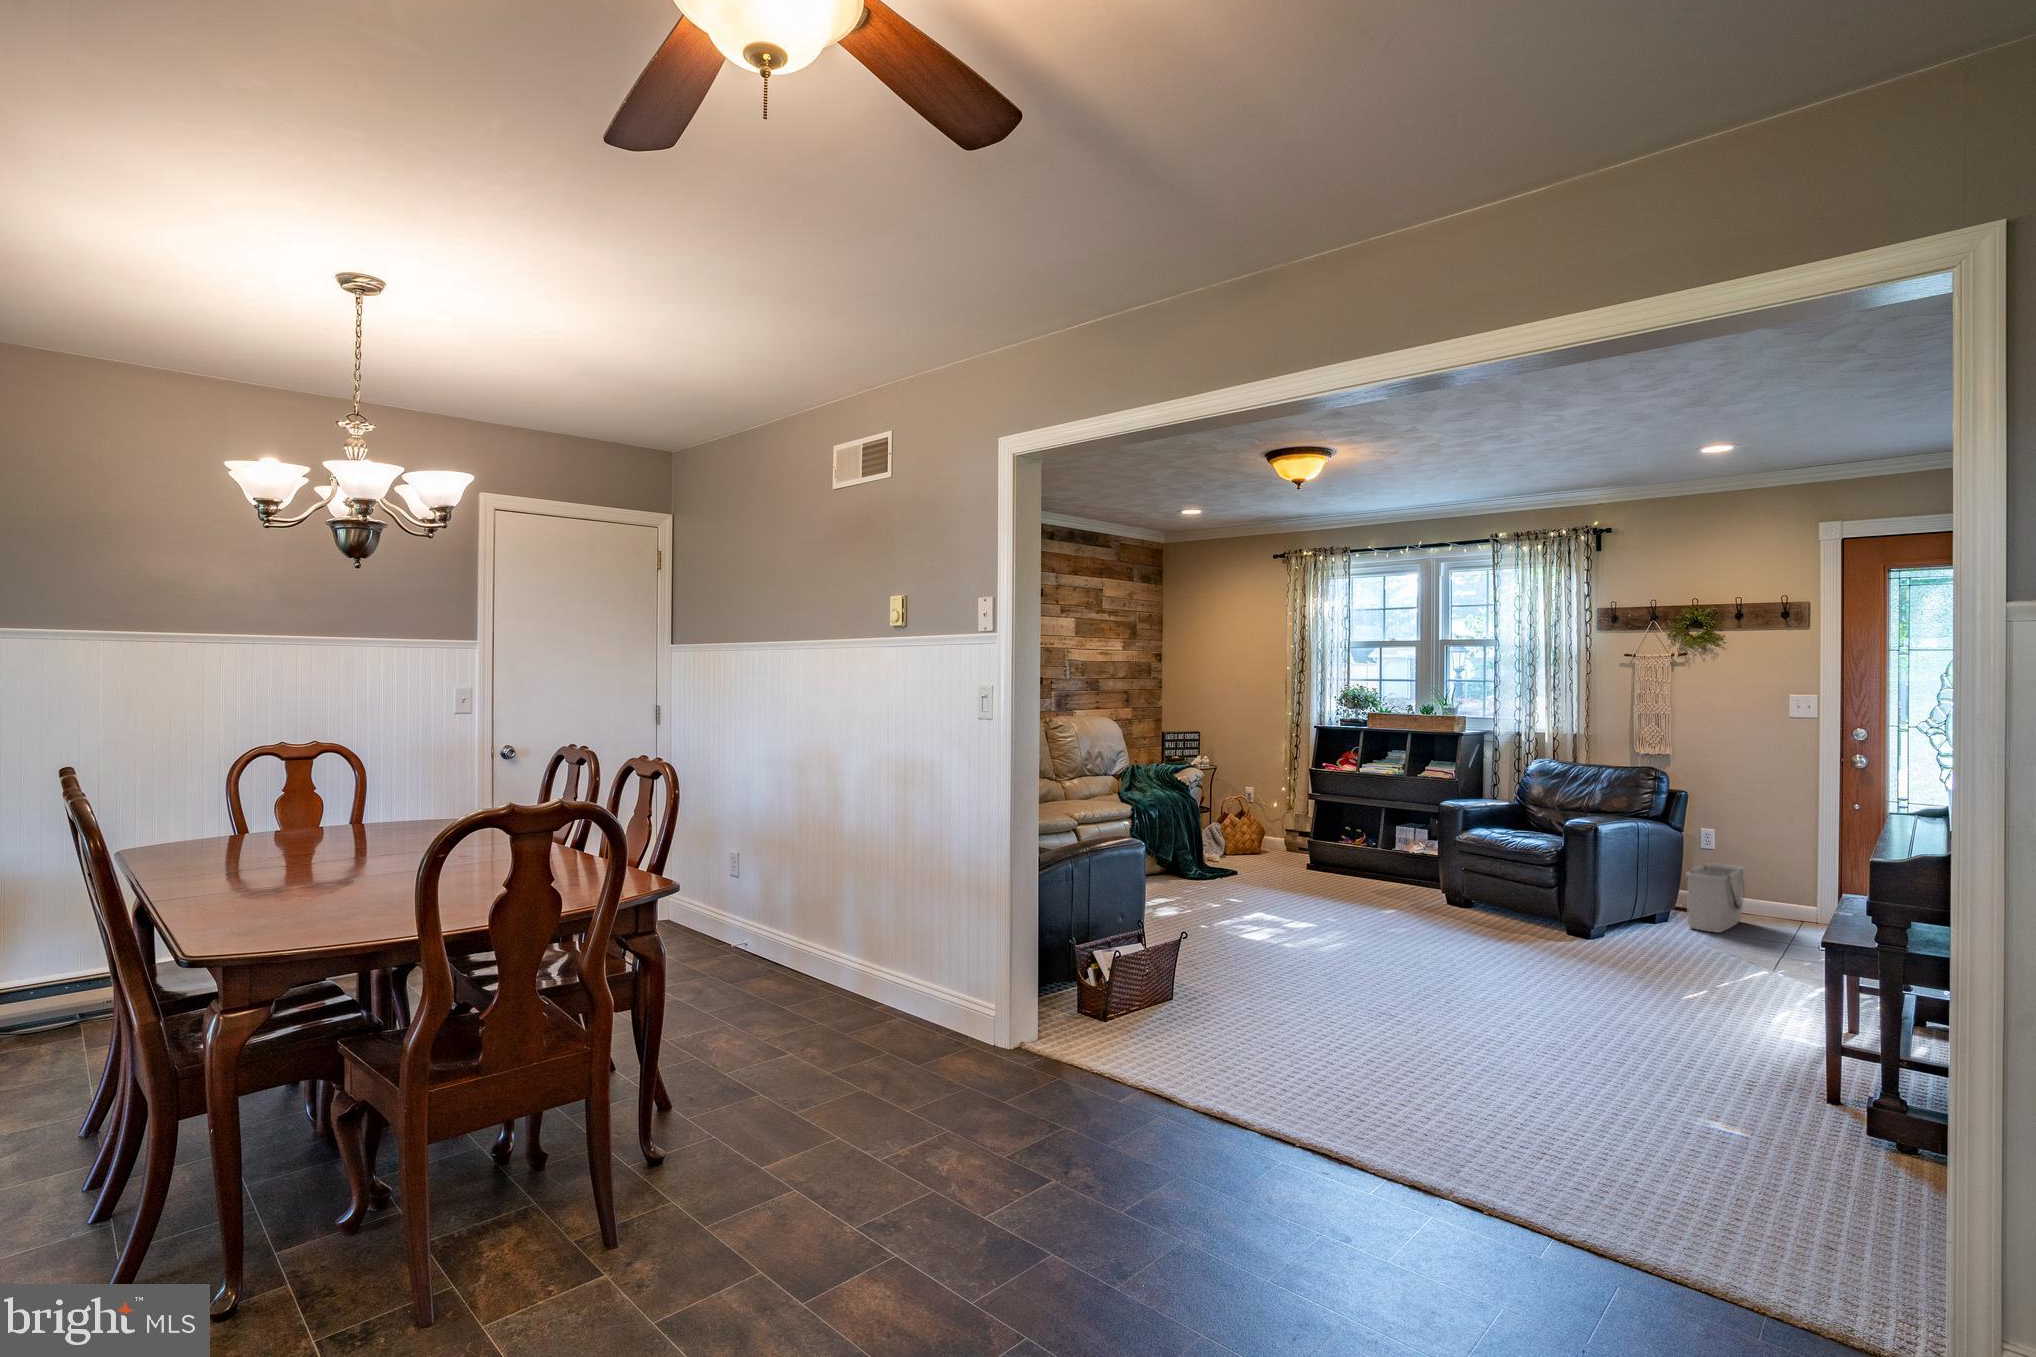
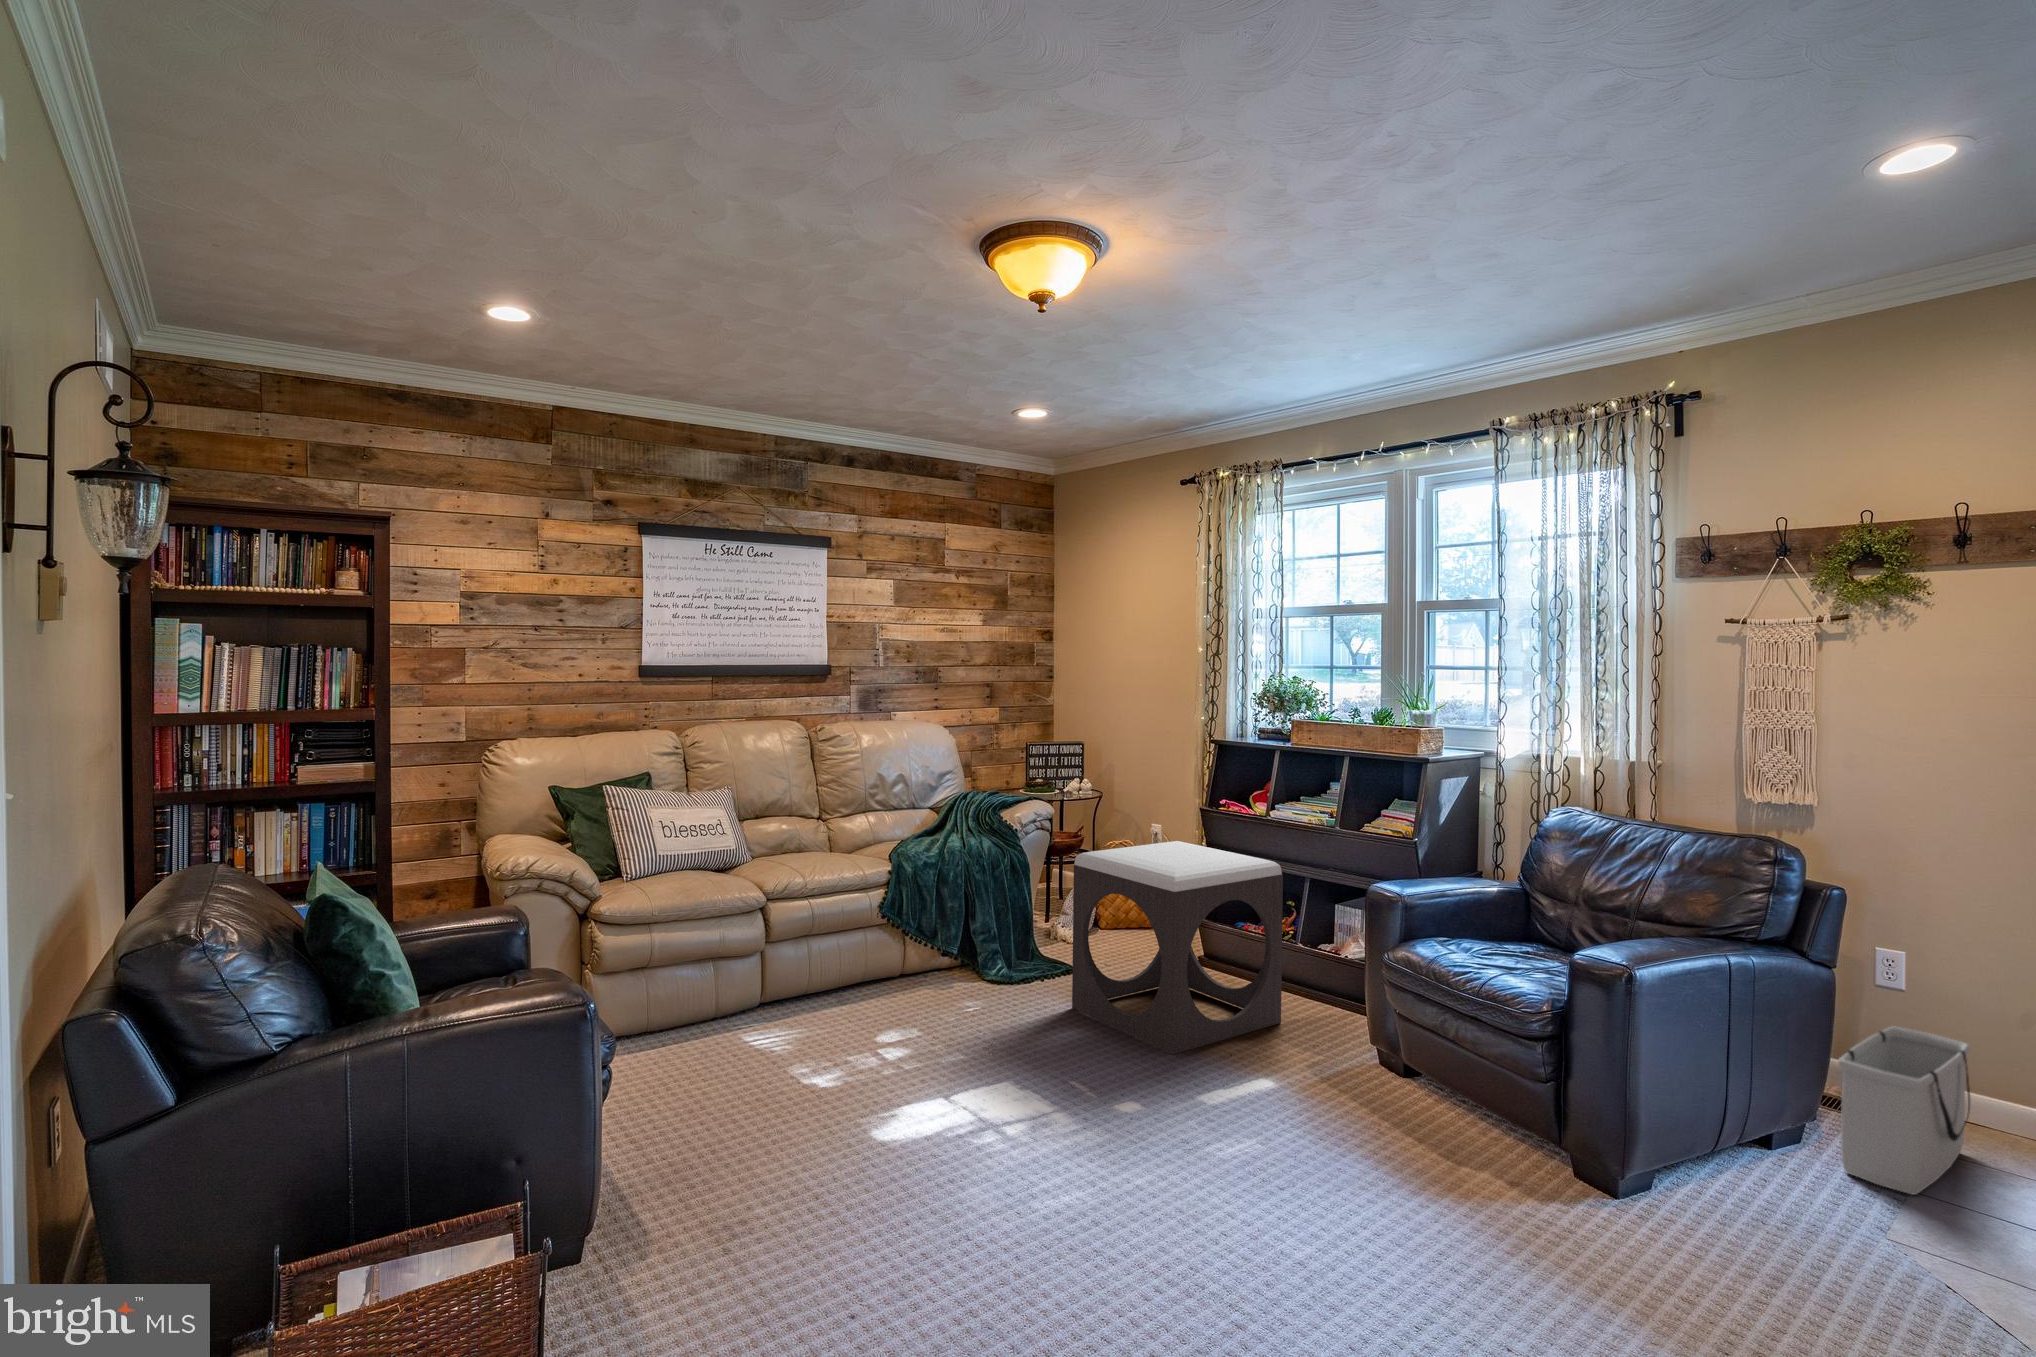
footstool: none [1256,789,1383,904] -> present [1072,841,1283,1054]

